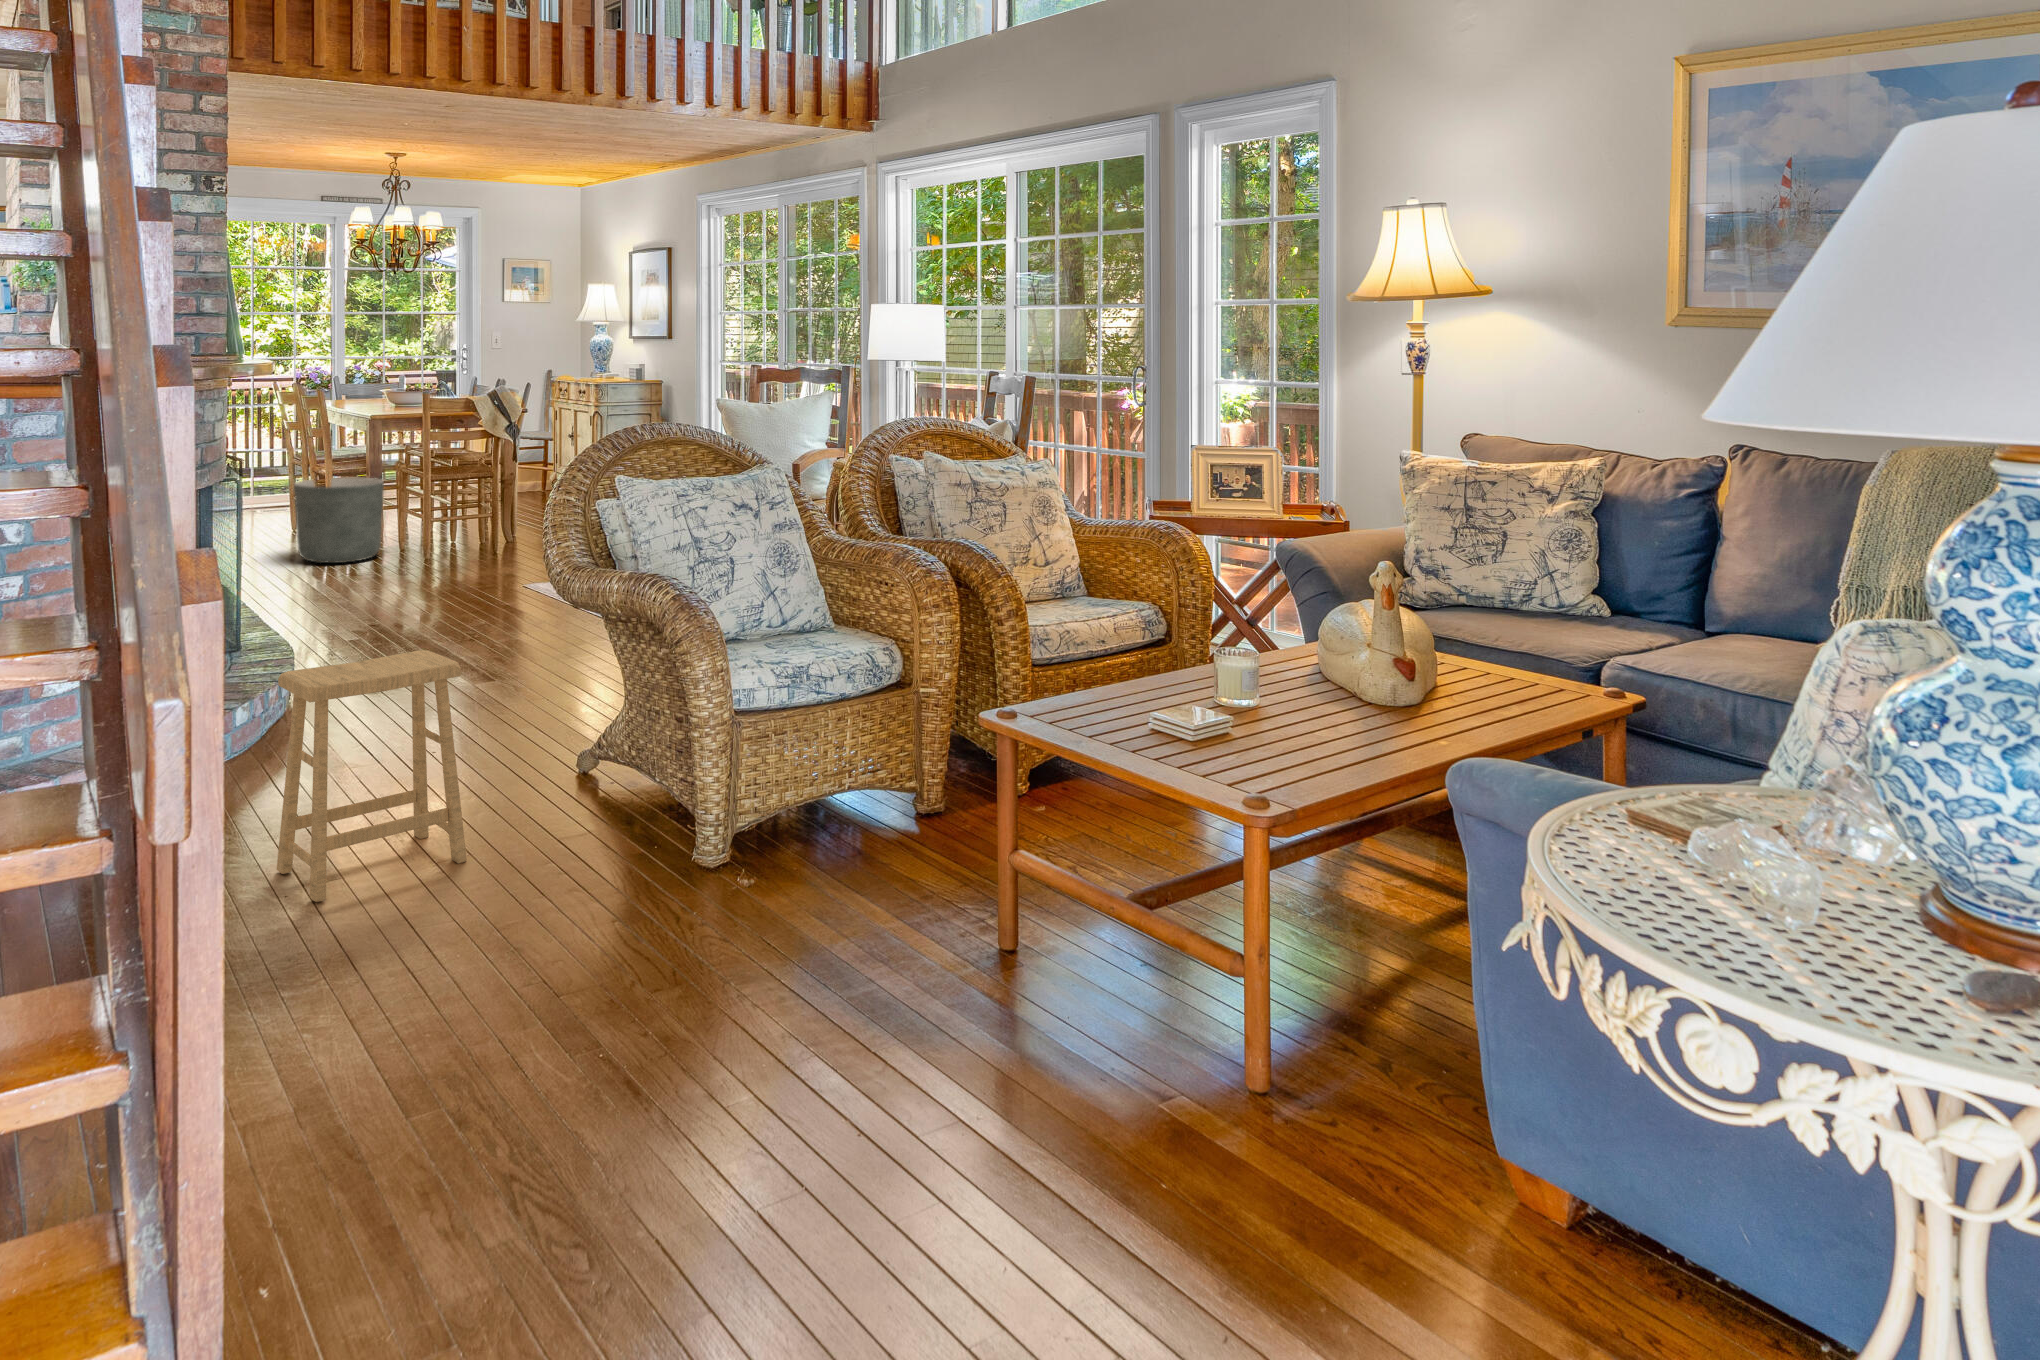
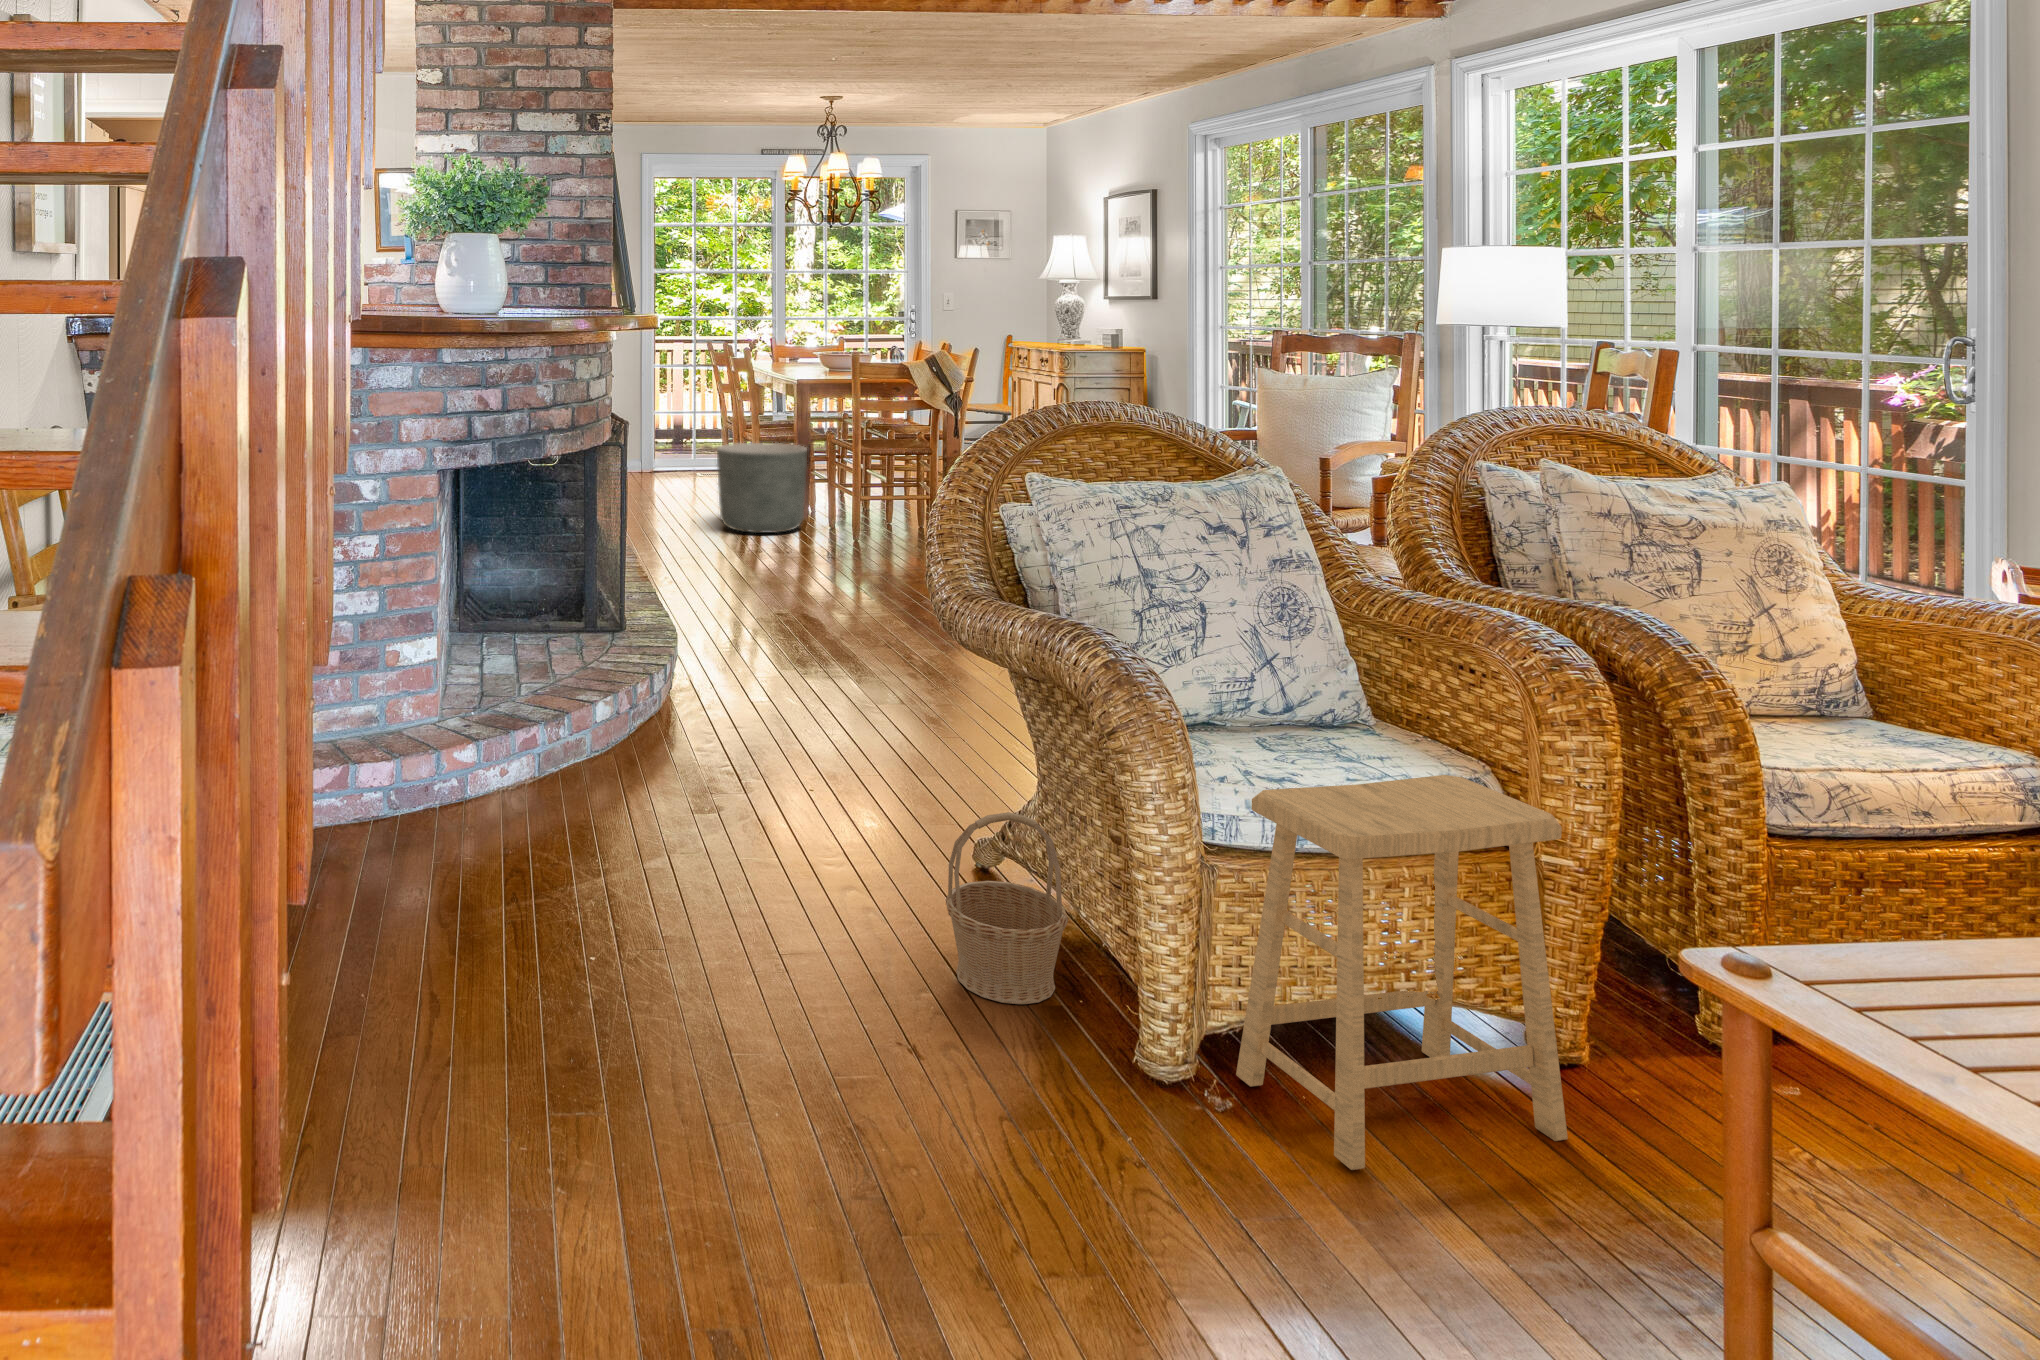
footstool: present [277,650,467,902] -> present [1236,775,1568,1170]
basket: none [557,720,644,860] -> present [946,812,1068,1004]

